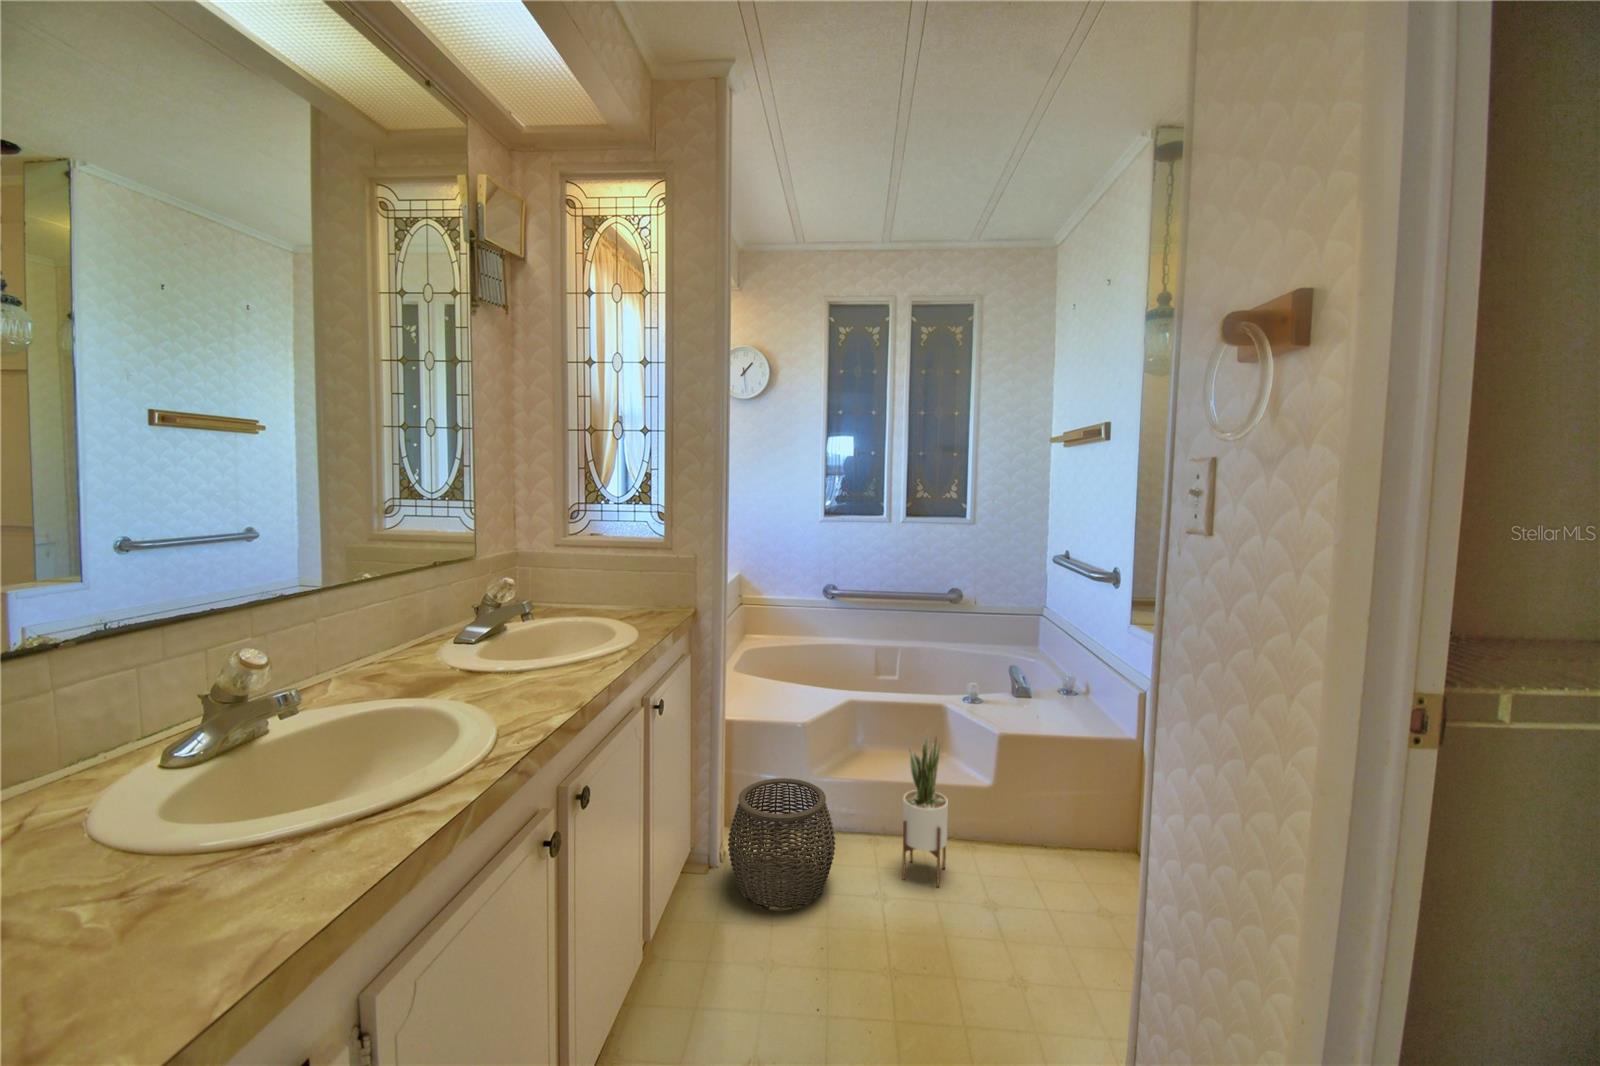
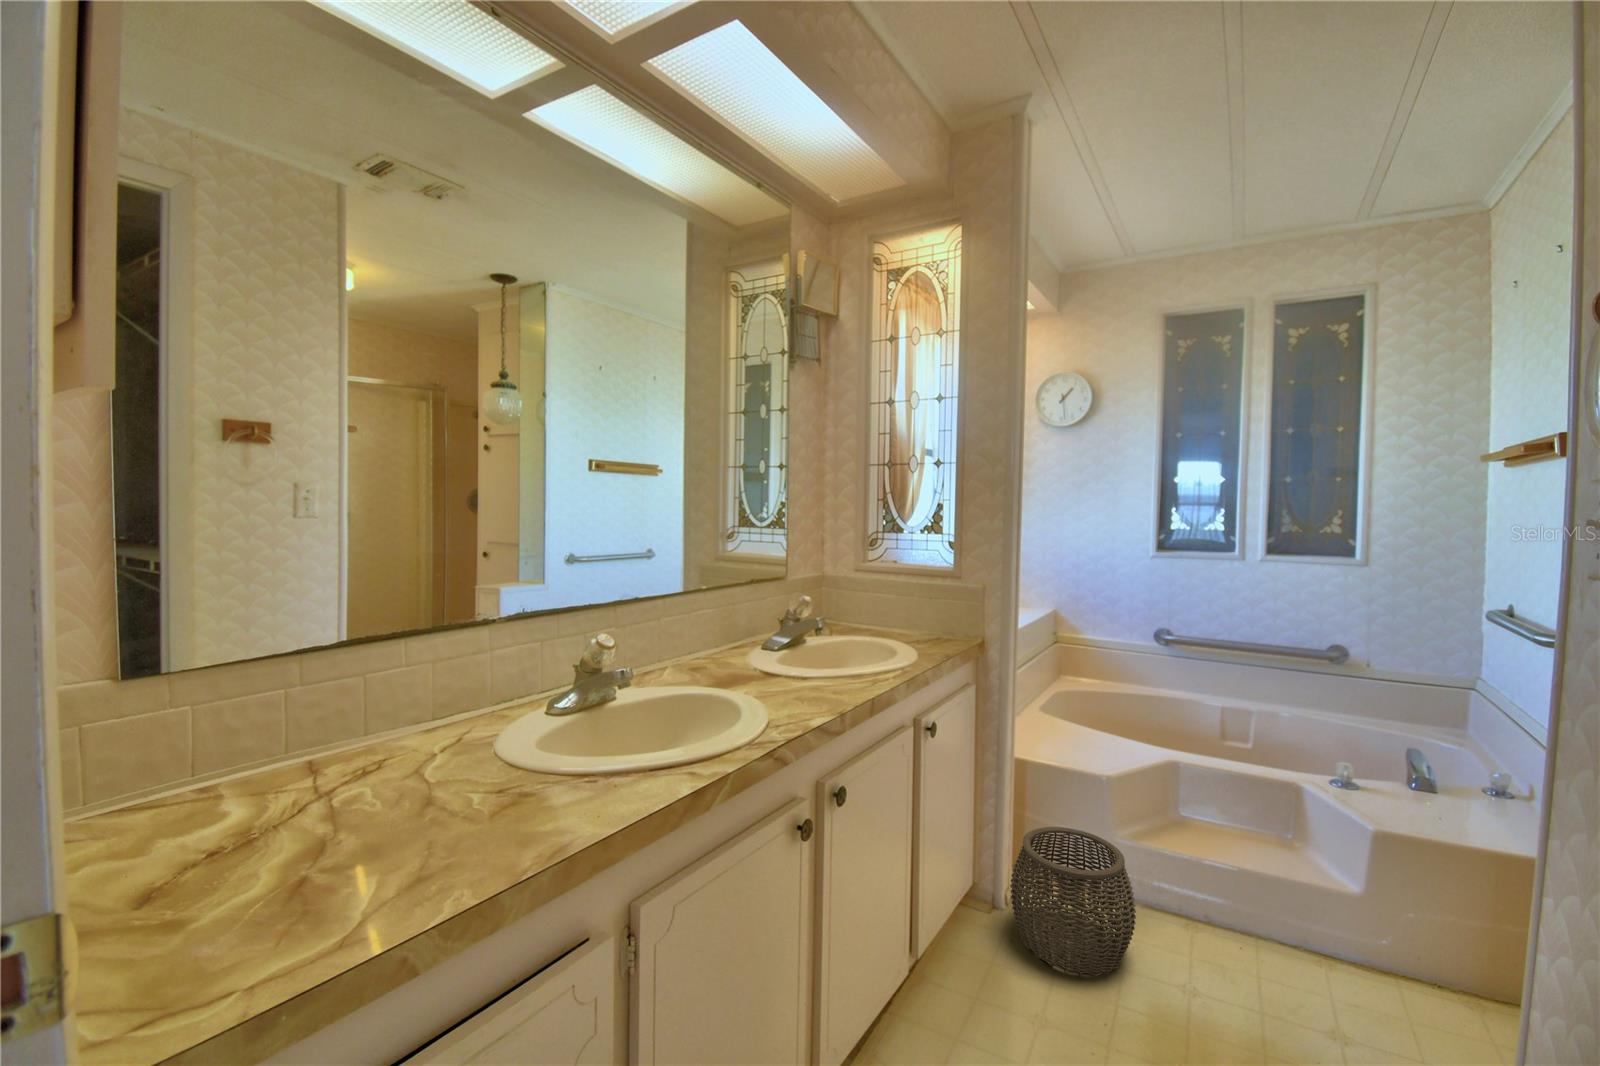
potted plant: present [902,734,948,887] -> none [1227,809,1295,1011]

